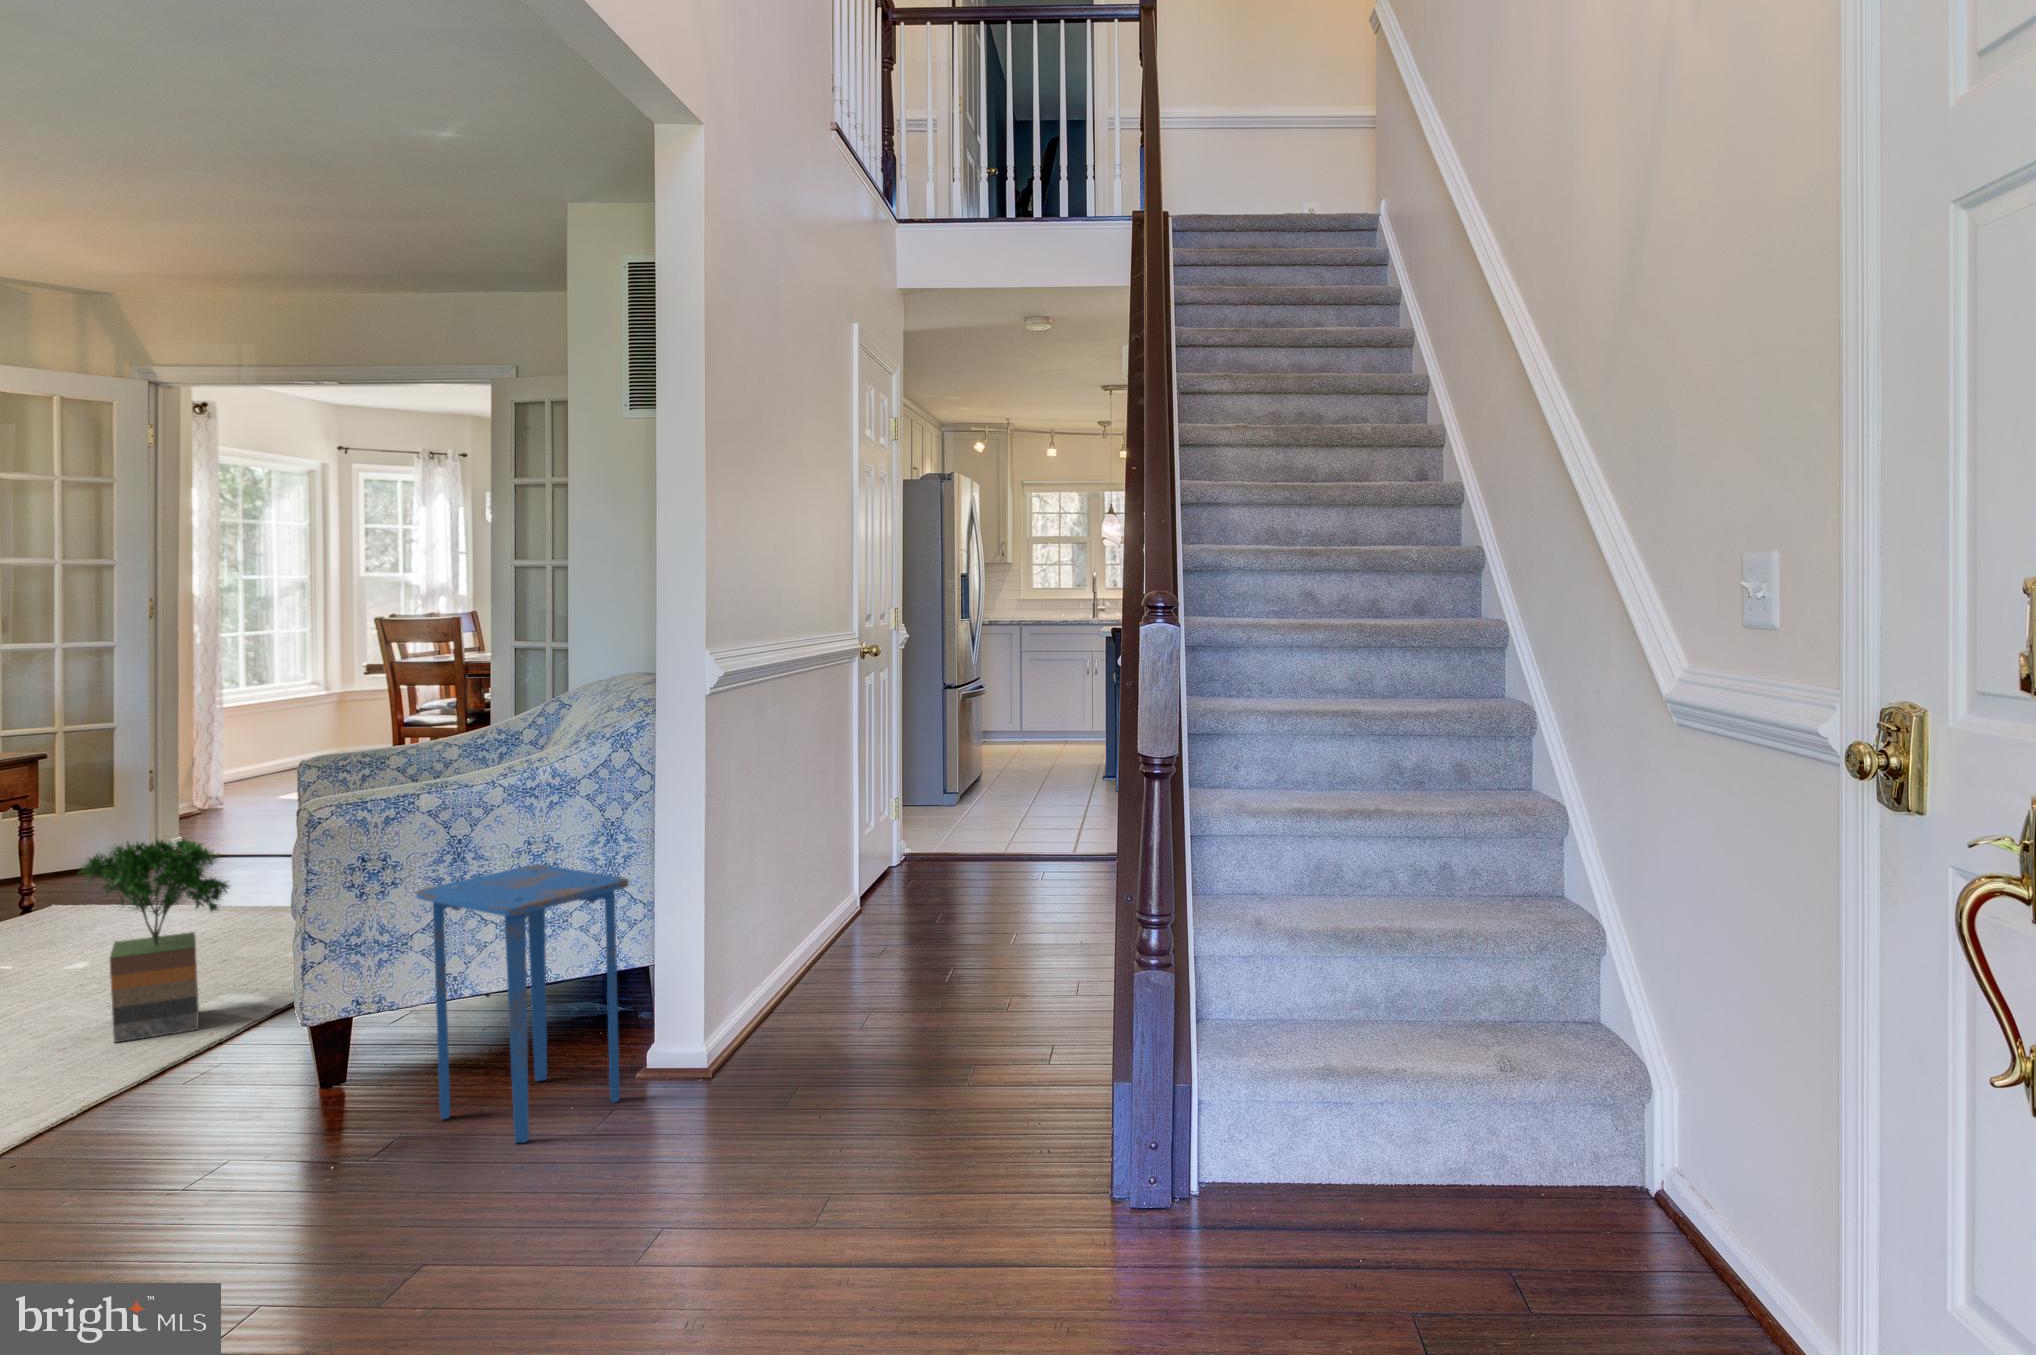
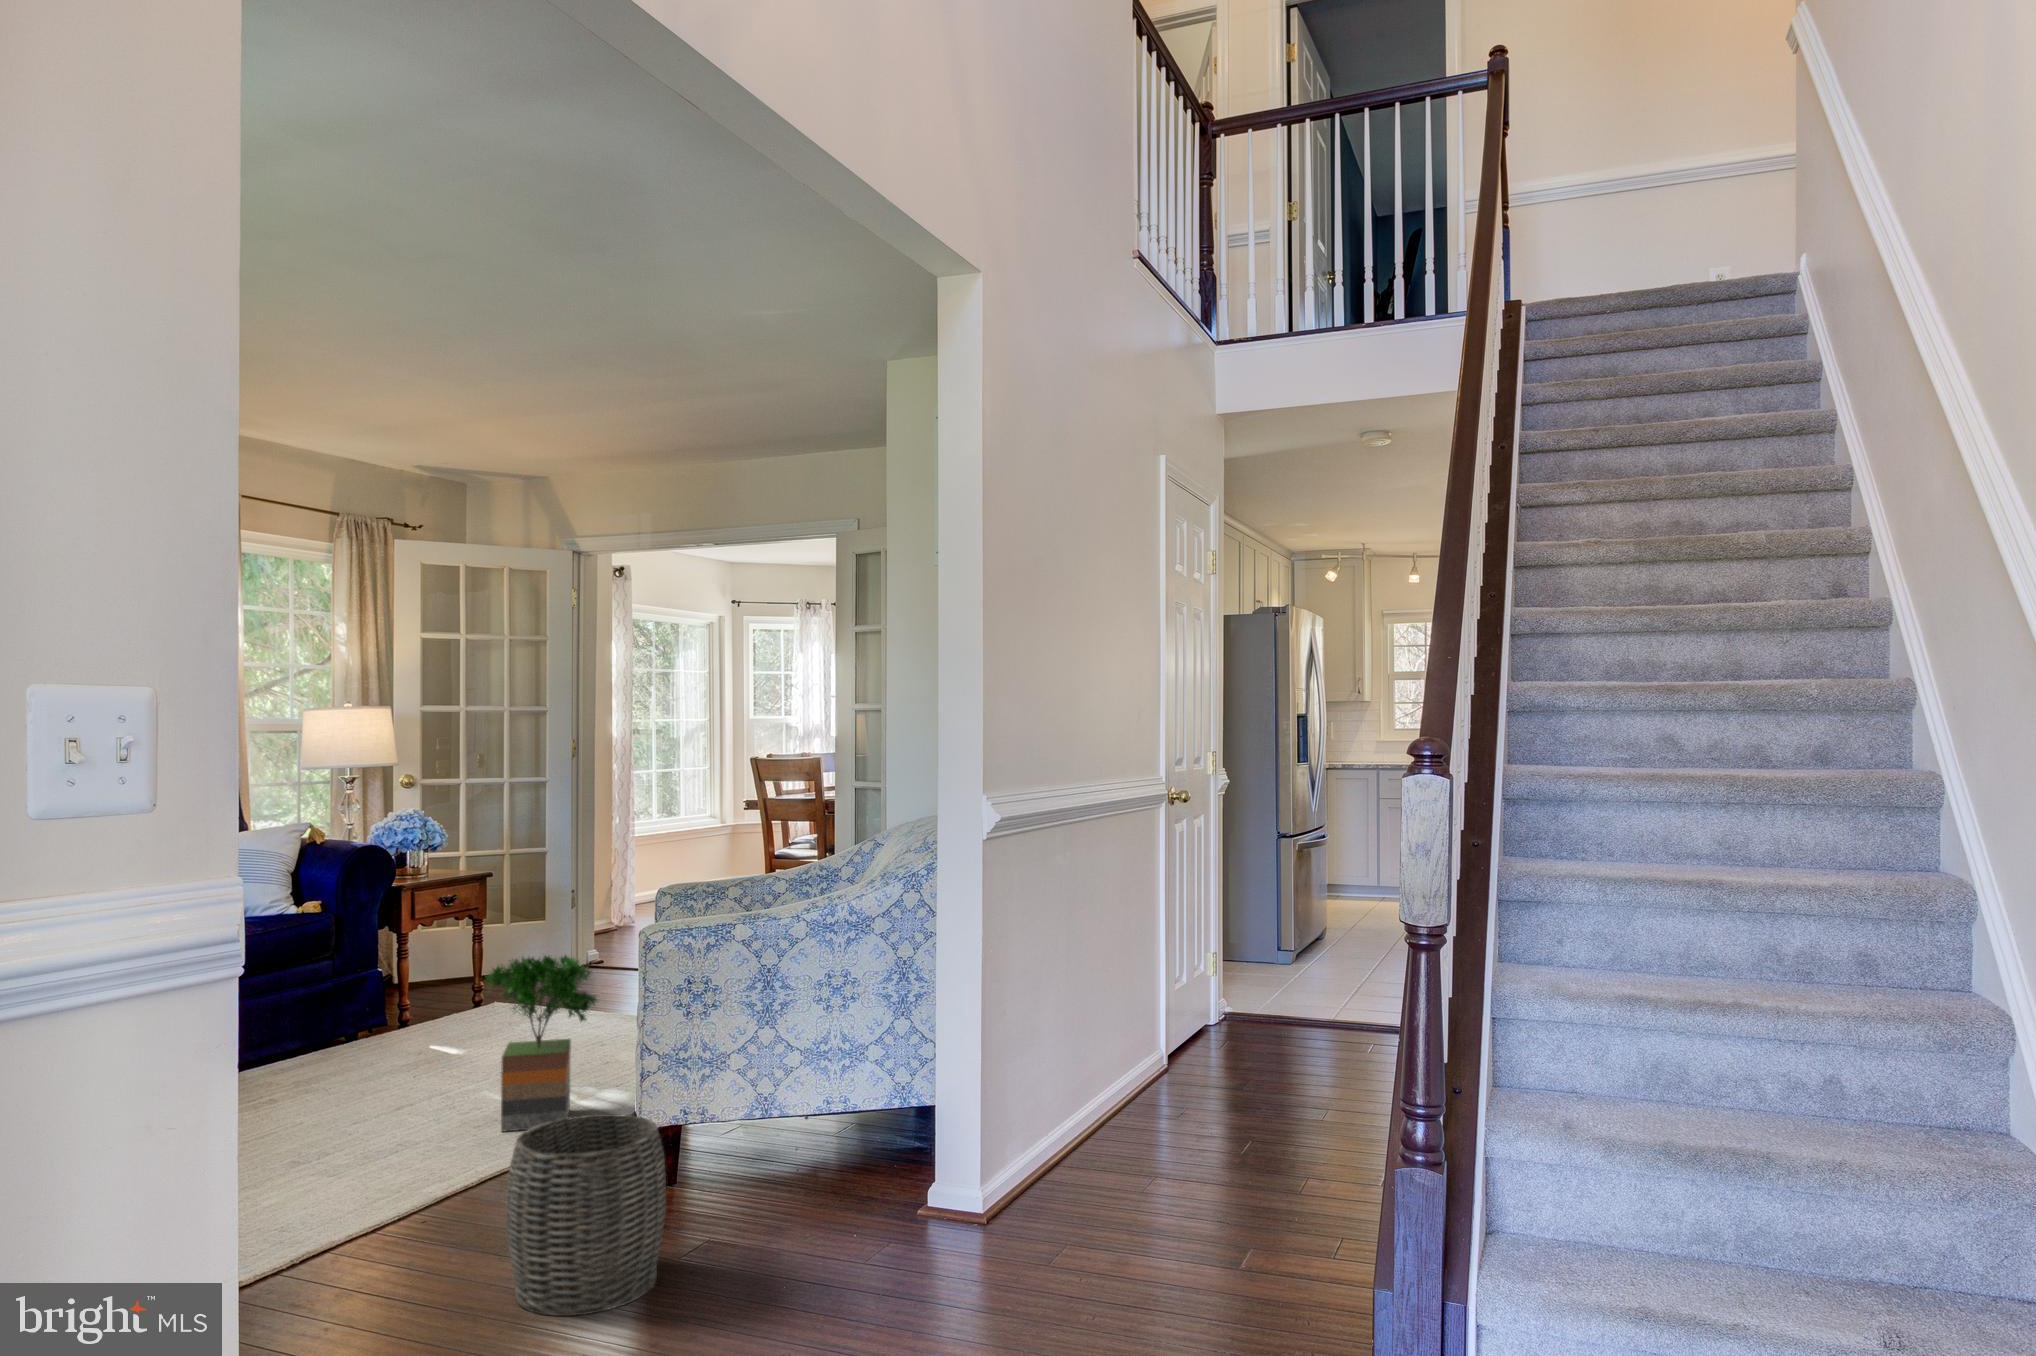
side table: present [416,864,629,1143] -> none [724,997,906,1260]
woven basket: none [165,1008,365,1238] -> present [506,1114,666,1316]

